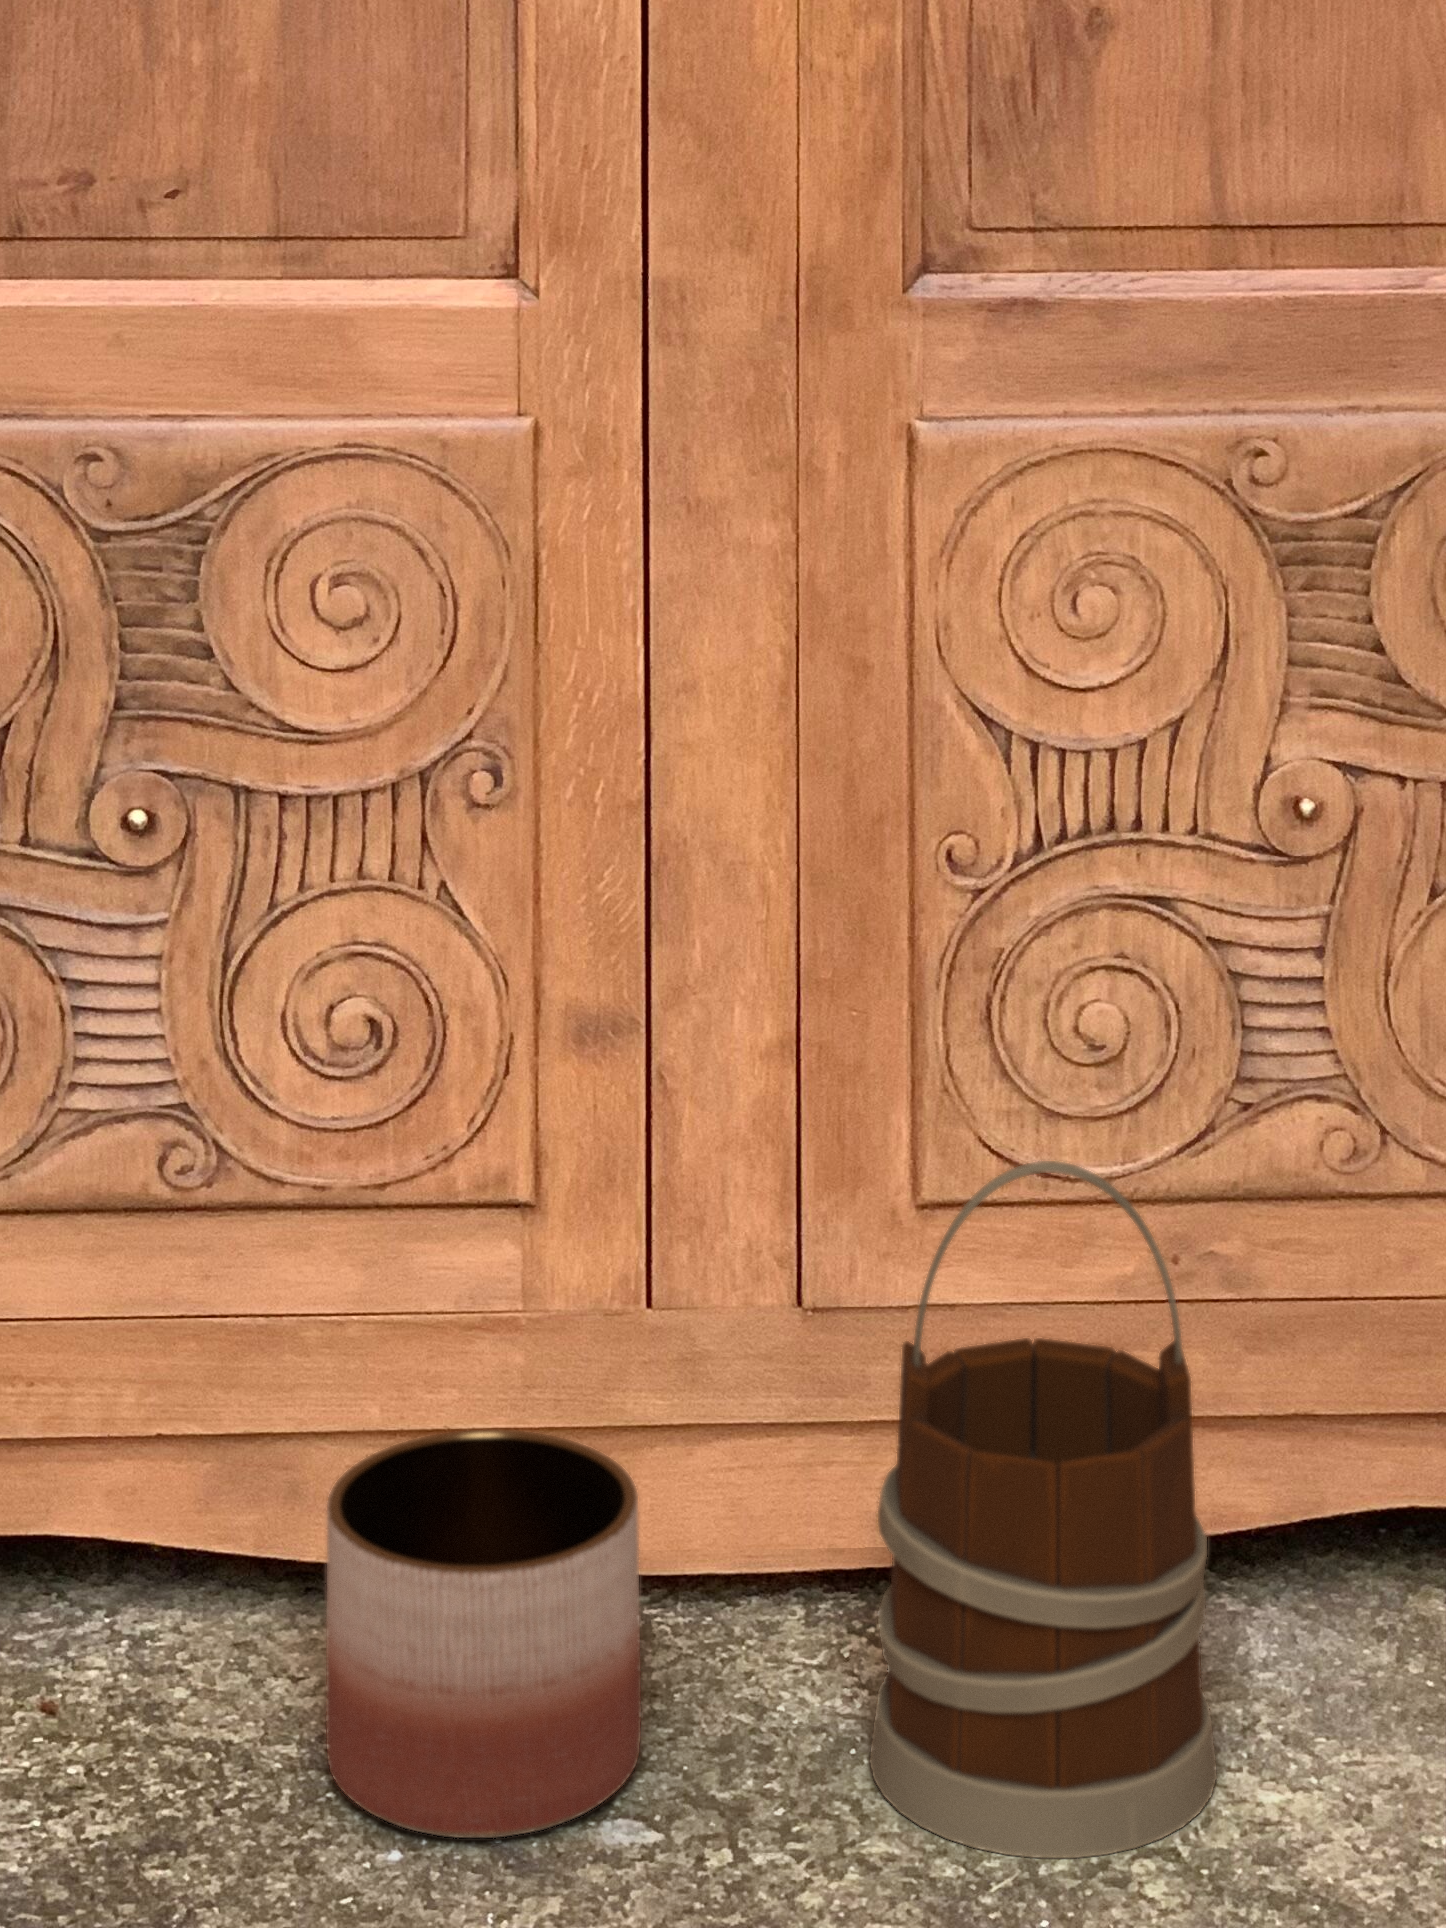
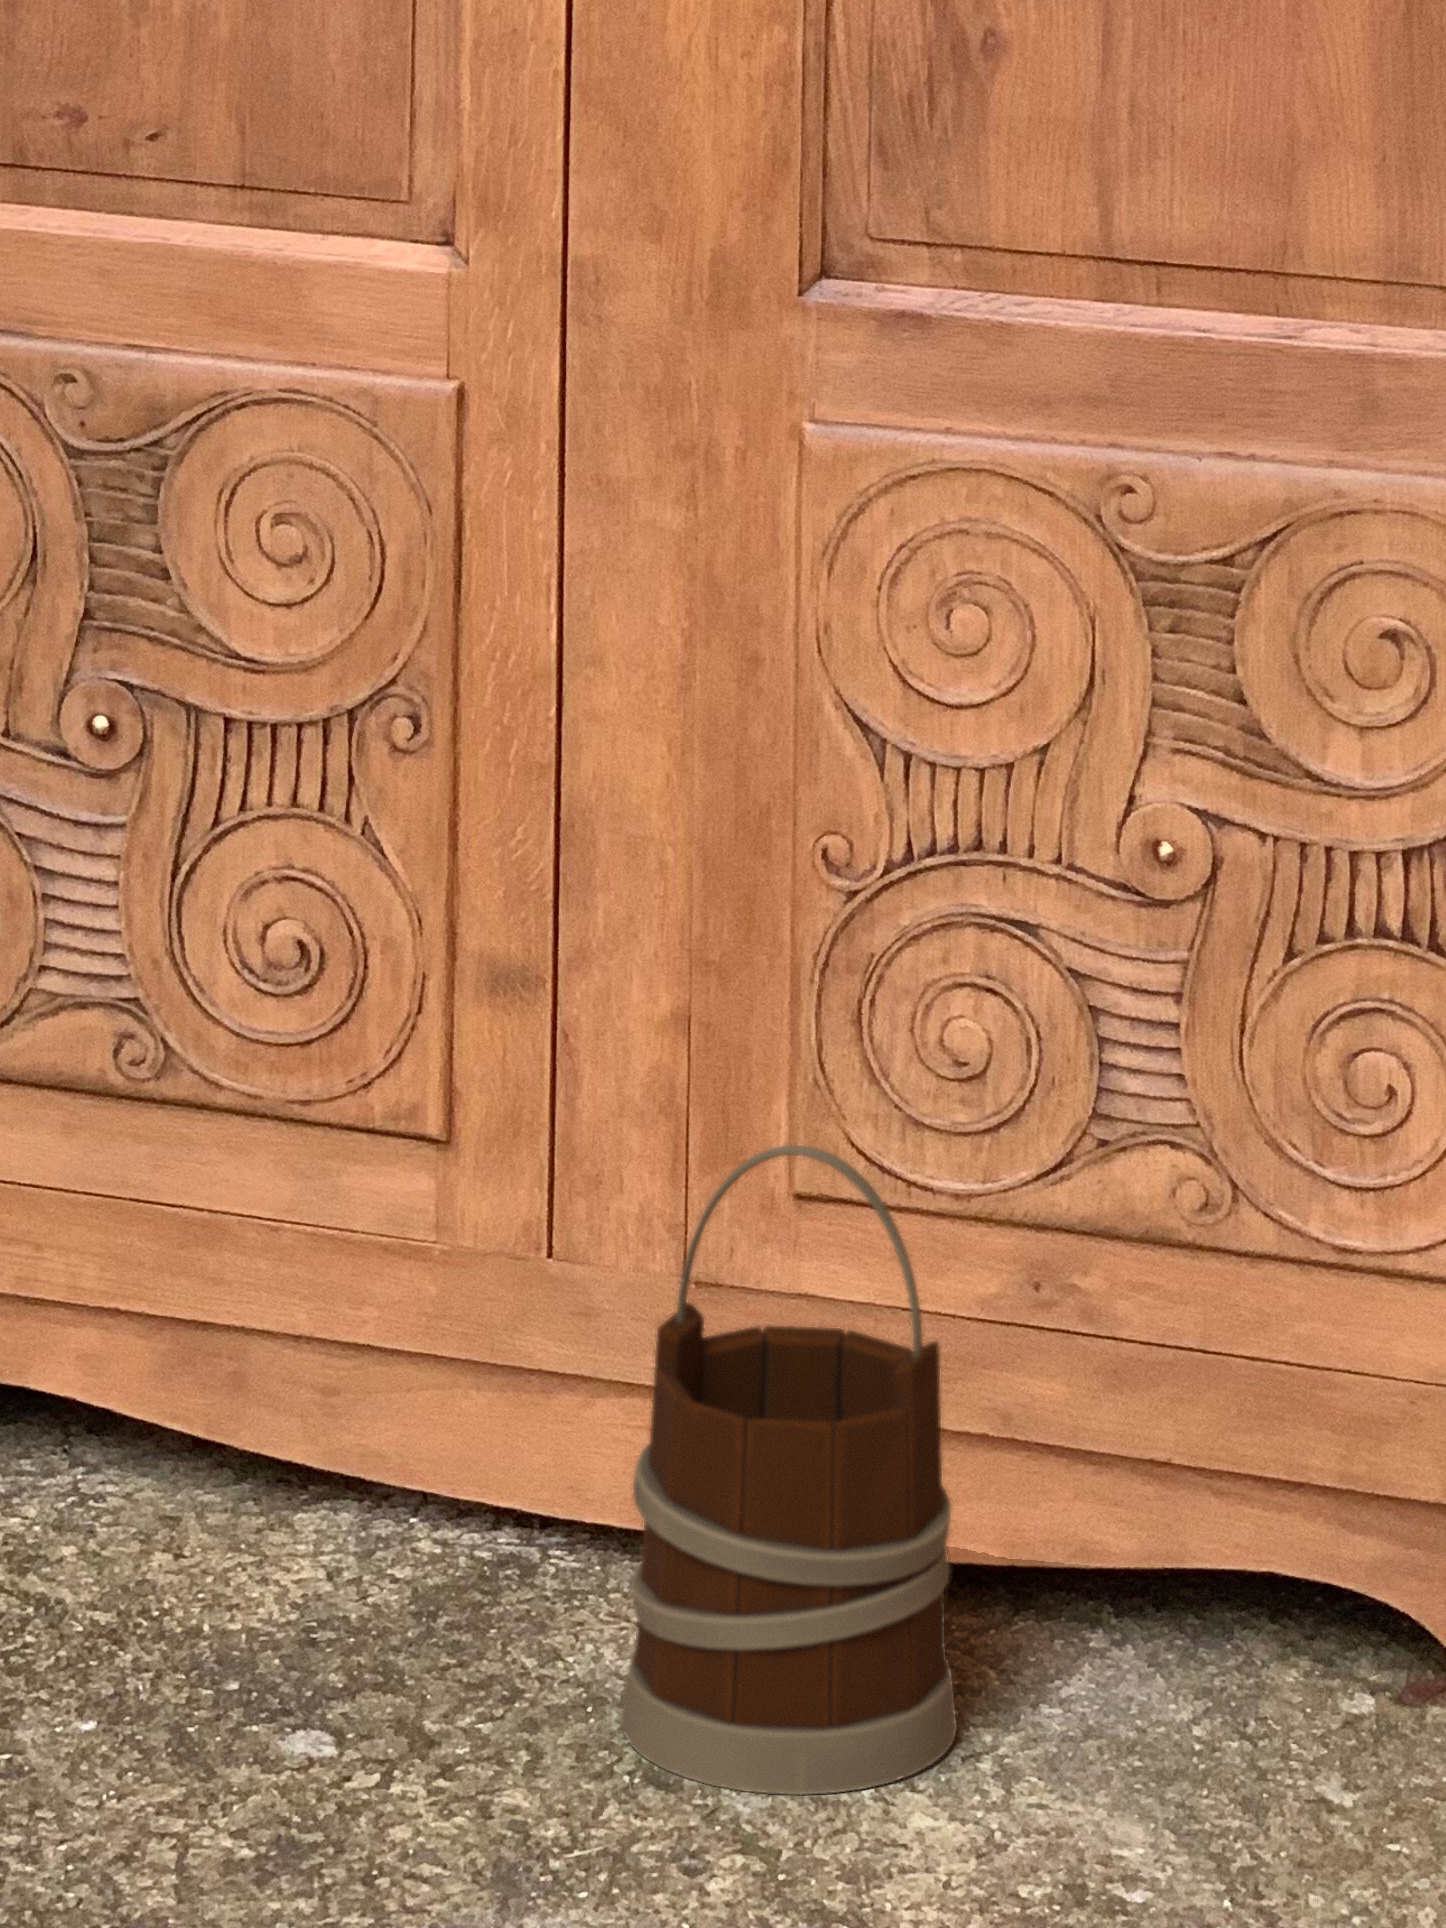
planter: present [326,1430,641,1838] -> none [150,1335,448,1685]

